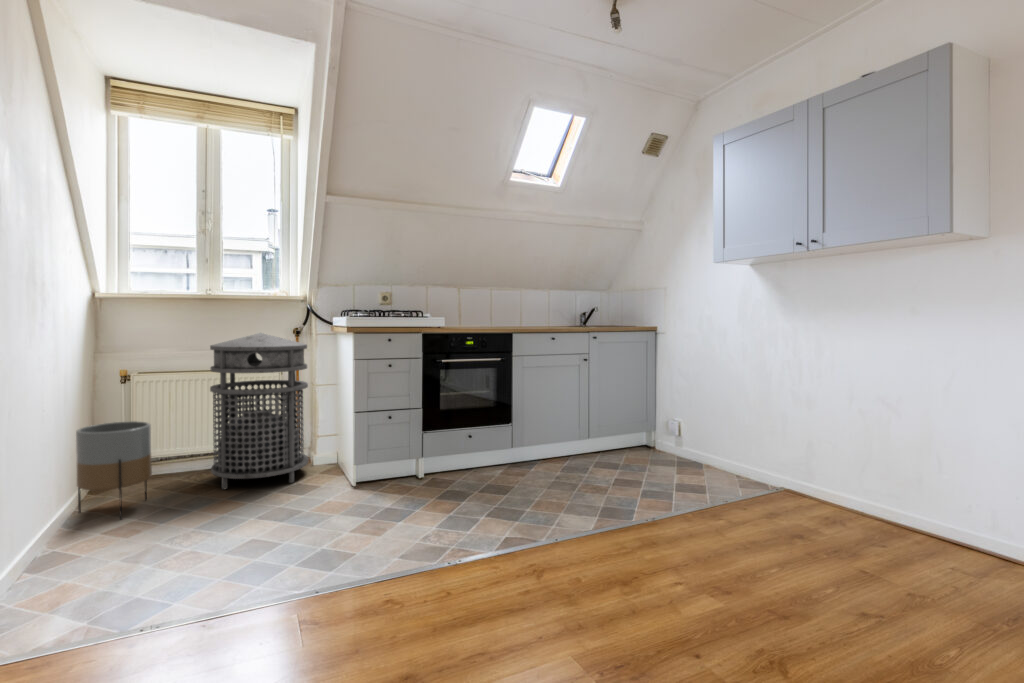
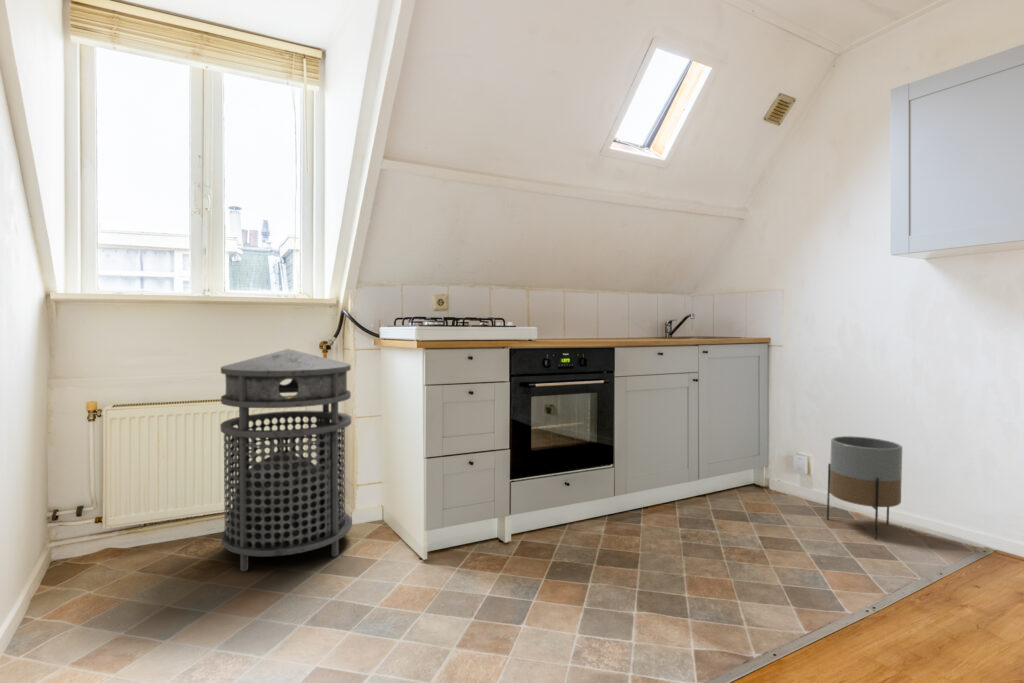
planter: present [76,421,152,519] -> present [827,436,902,539]

